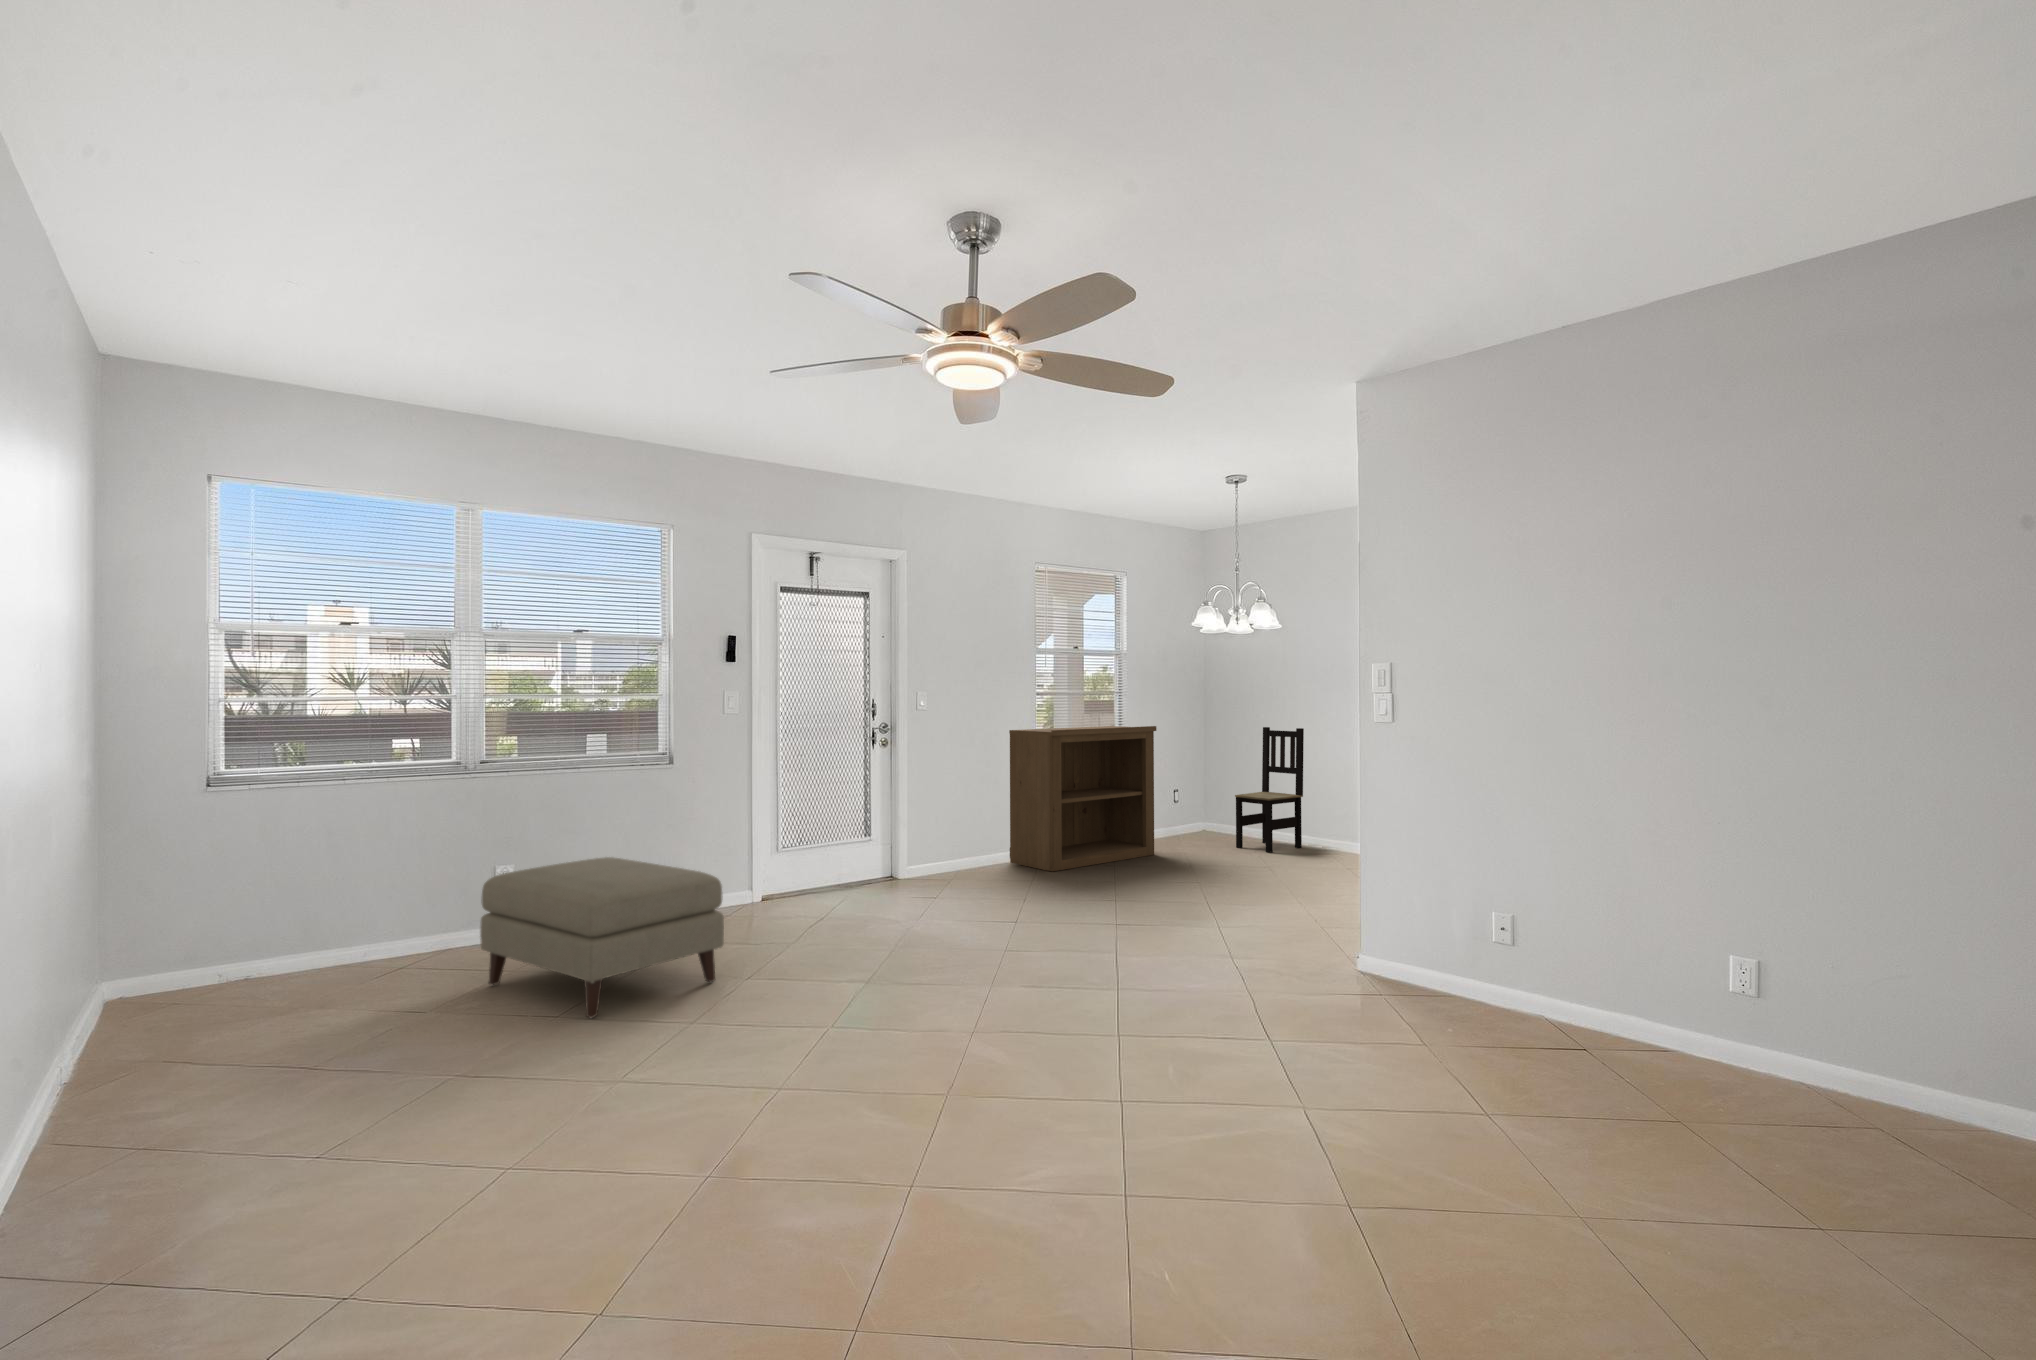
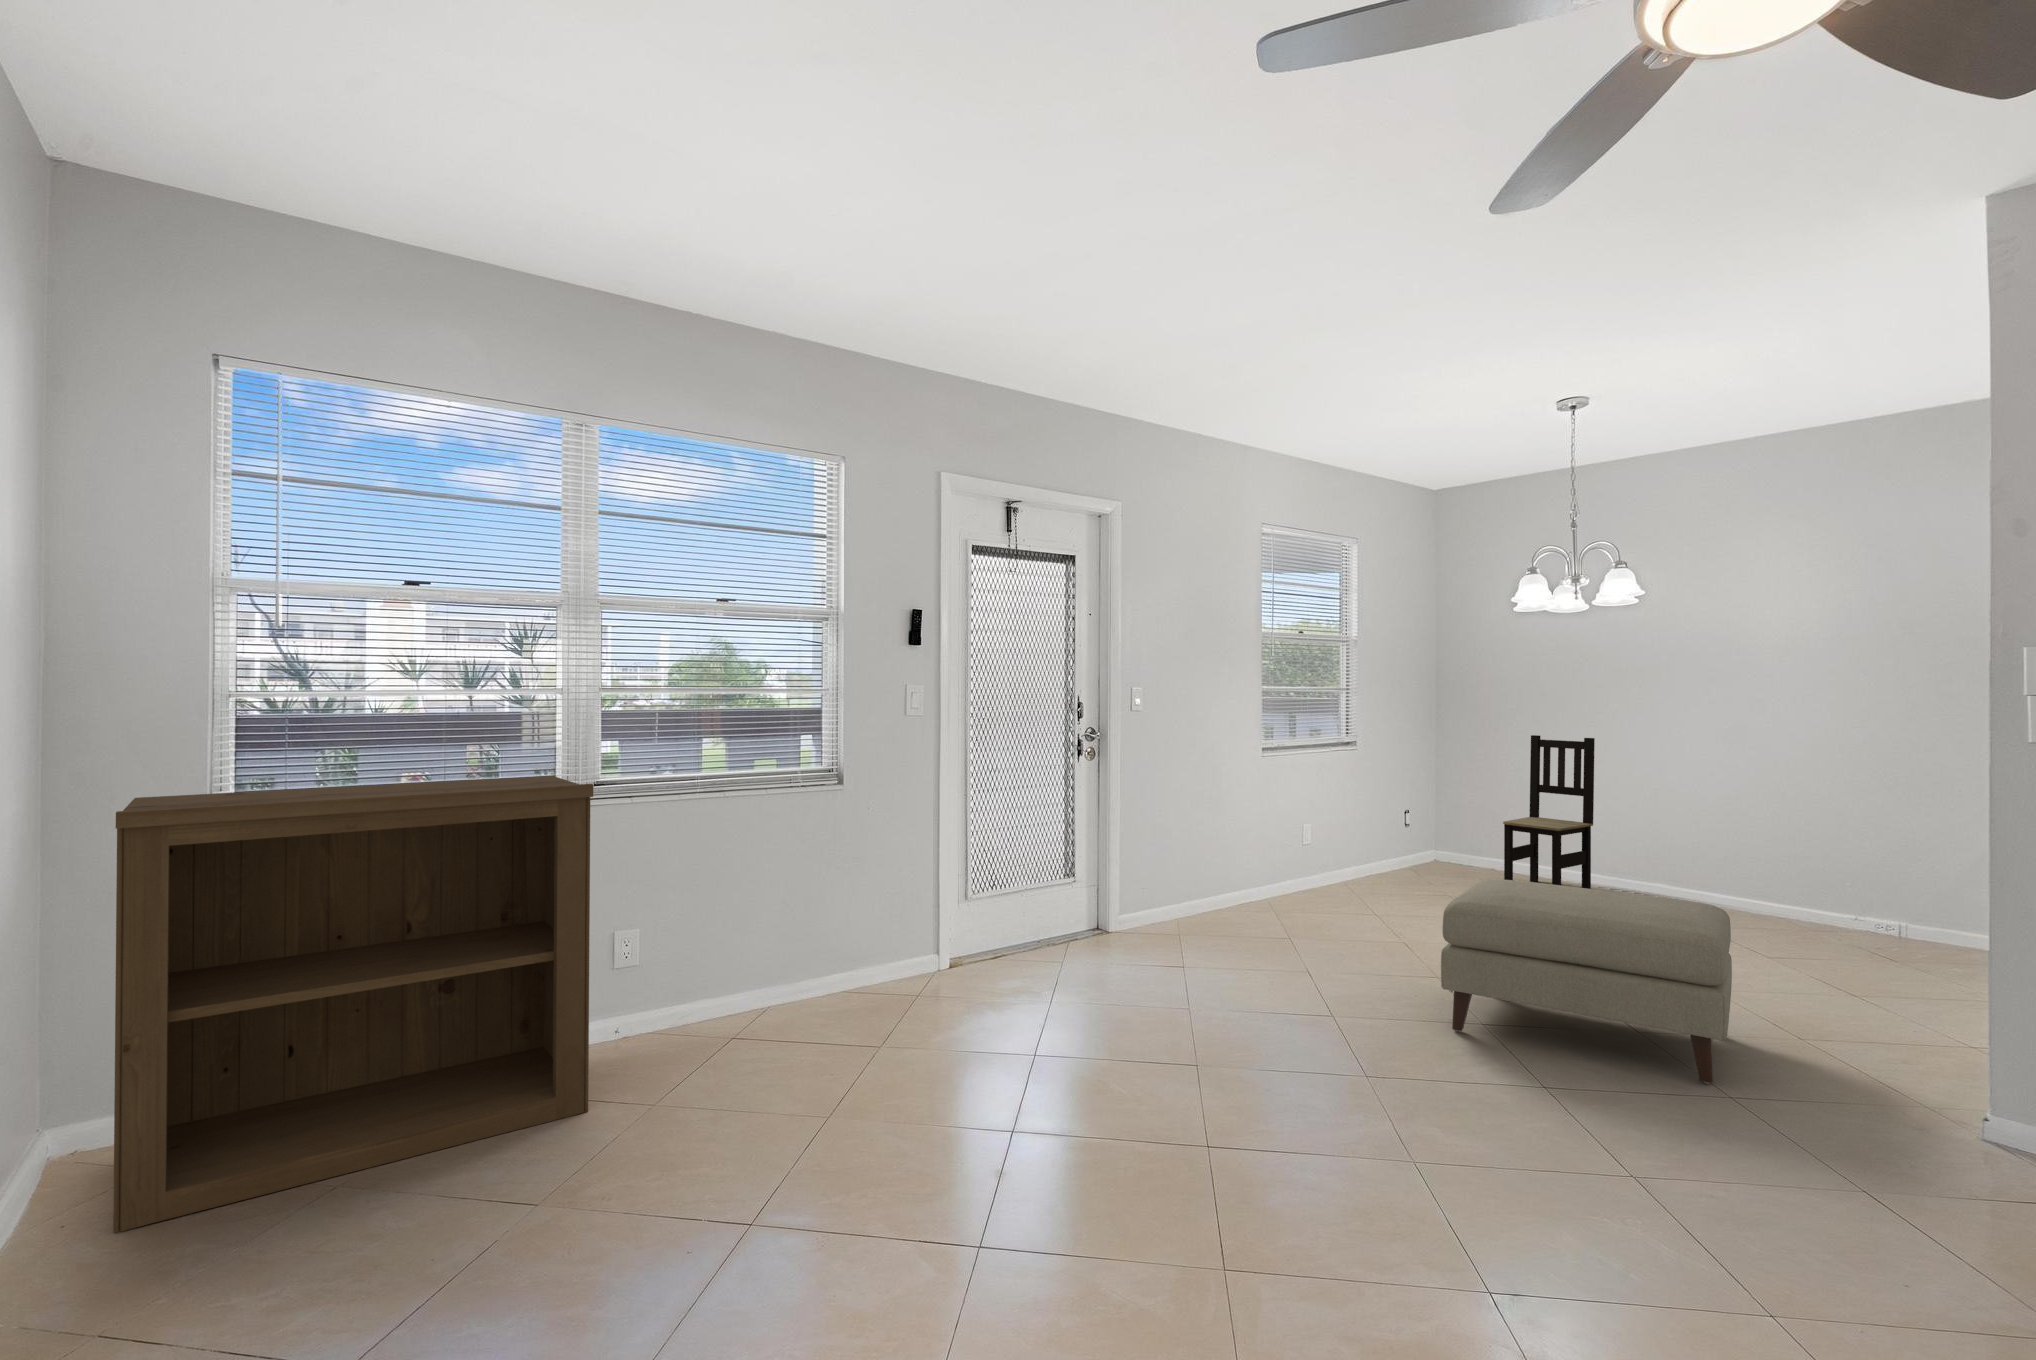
bookshelf: present [1009,726,1156,871] -> present [113,776,593,1233]
ottoman: present [480,857,724,1018] -> present [1441,879,1732,1084]

